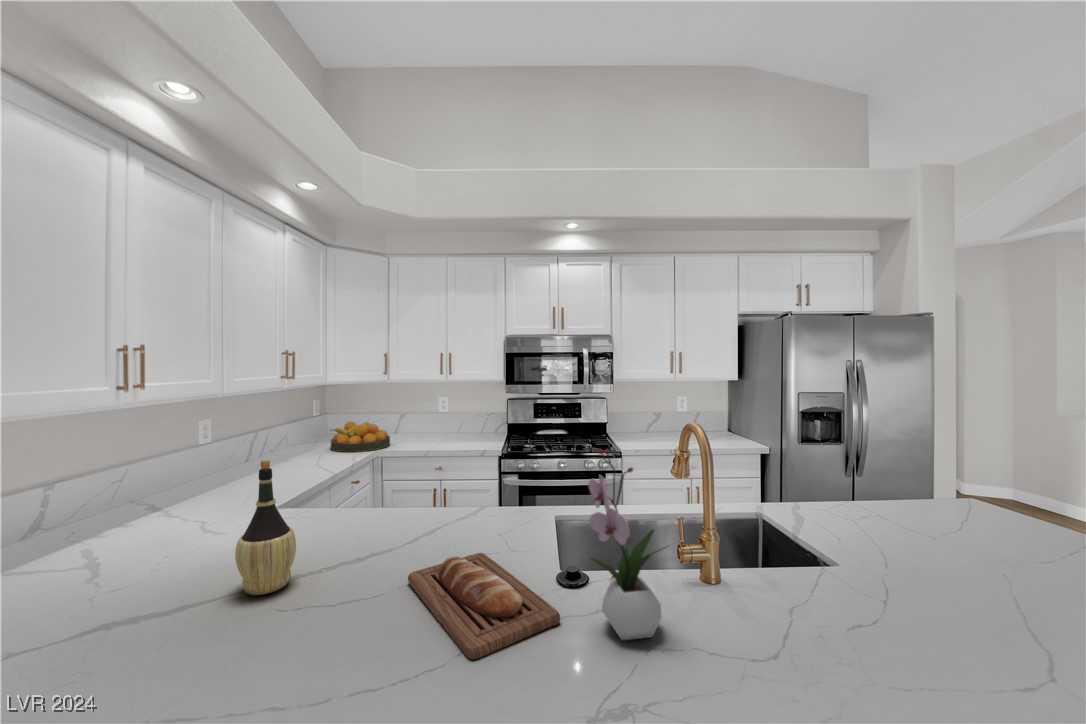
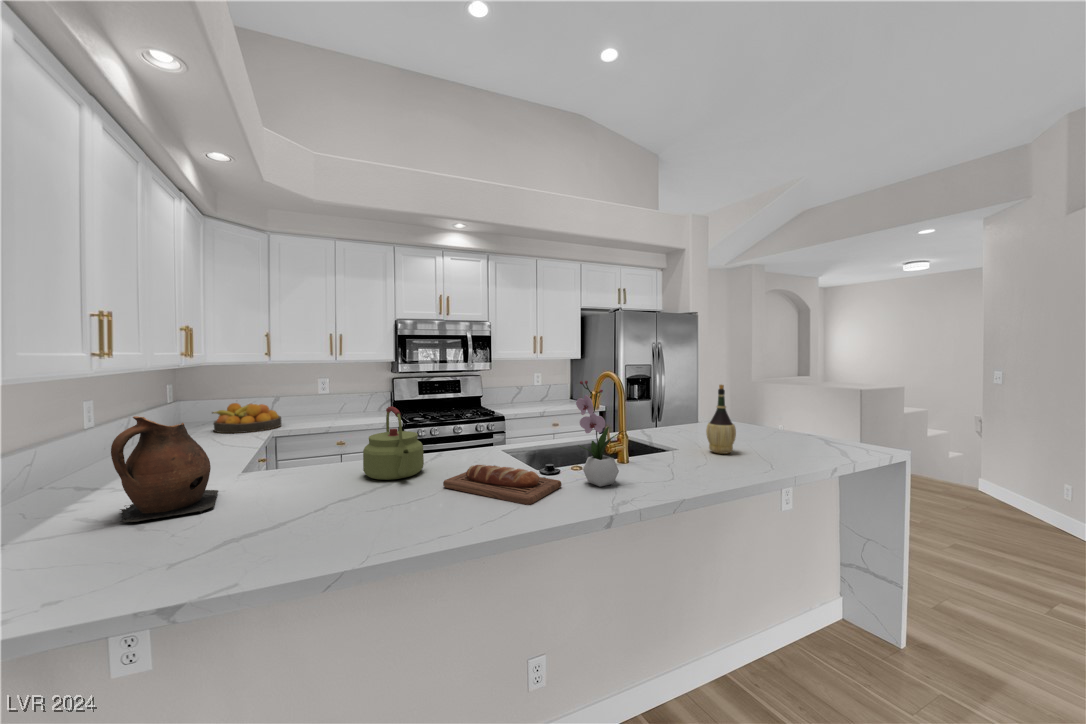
kettle: none [351,454,428,552] -> present [363,406,424,480]
ceramic pitcher: none [78,457,210,573] -> present [111,416,218,522]
wine bottle: present [235,460,296,595] -> present [706,385,736,454]

